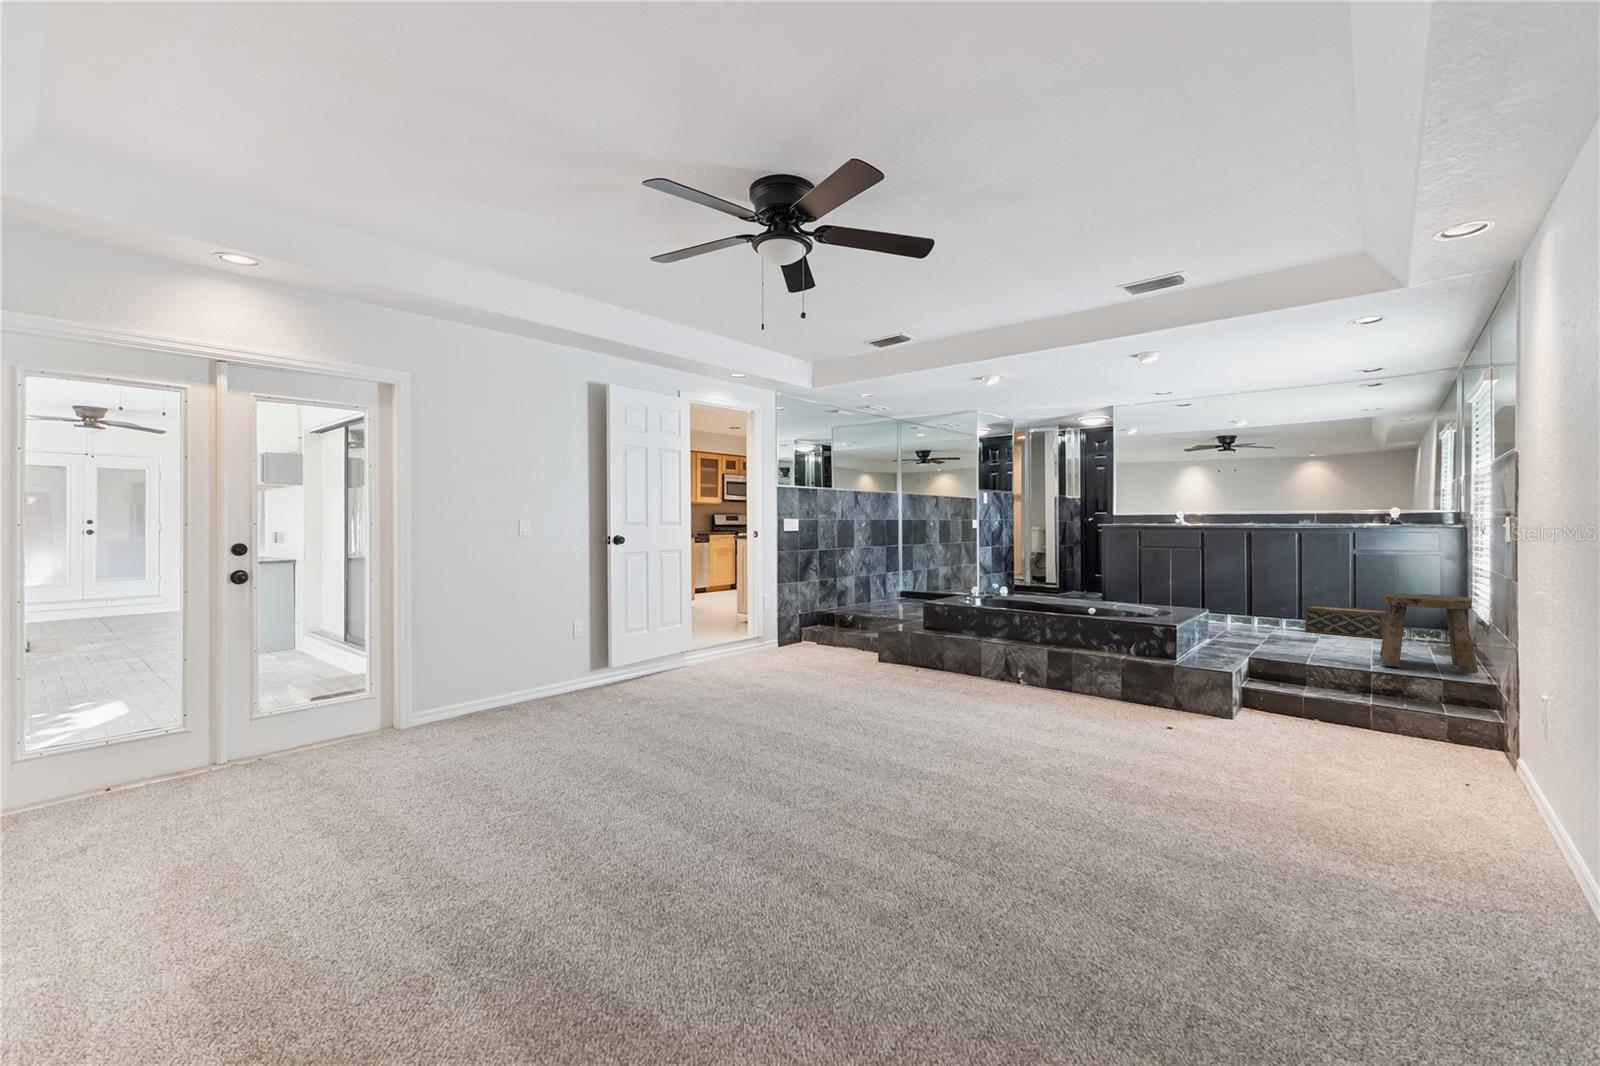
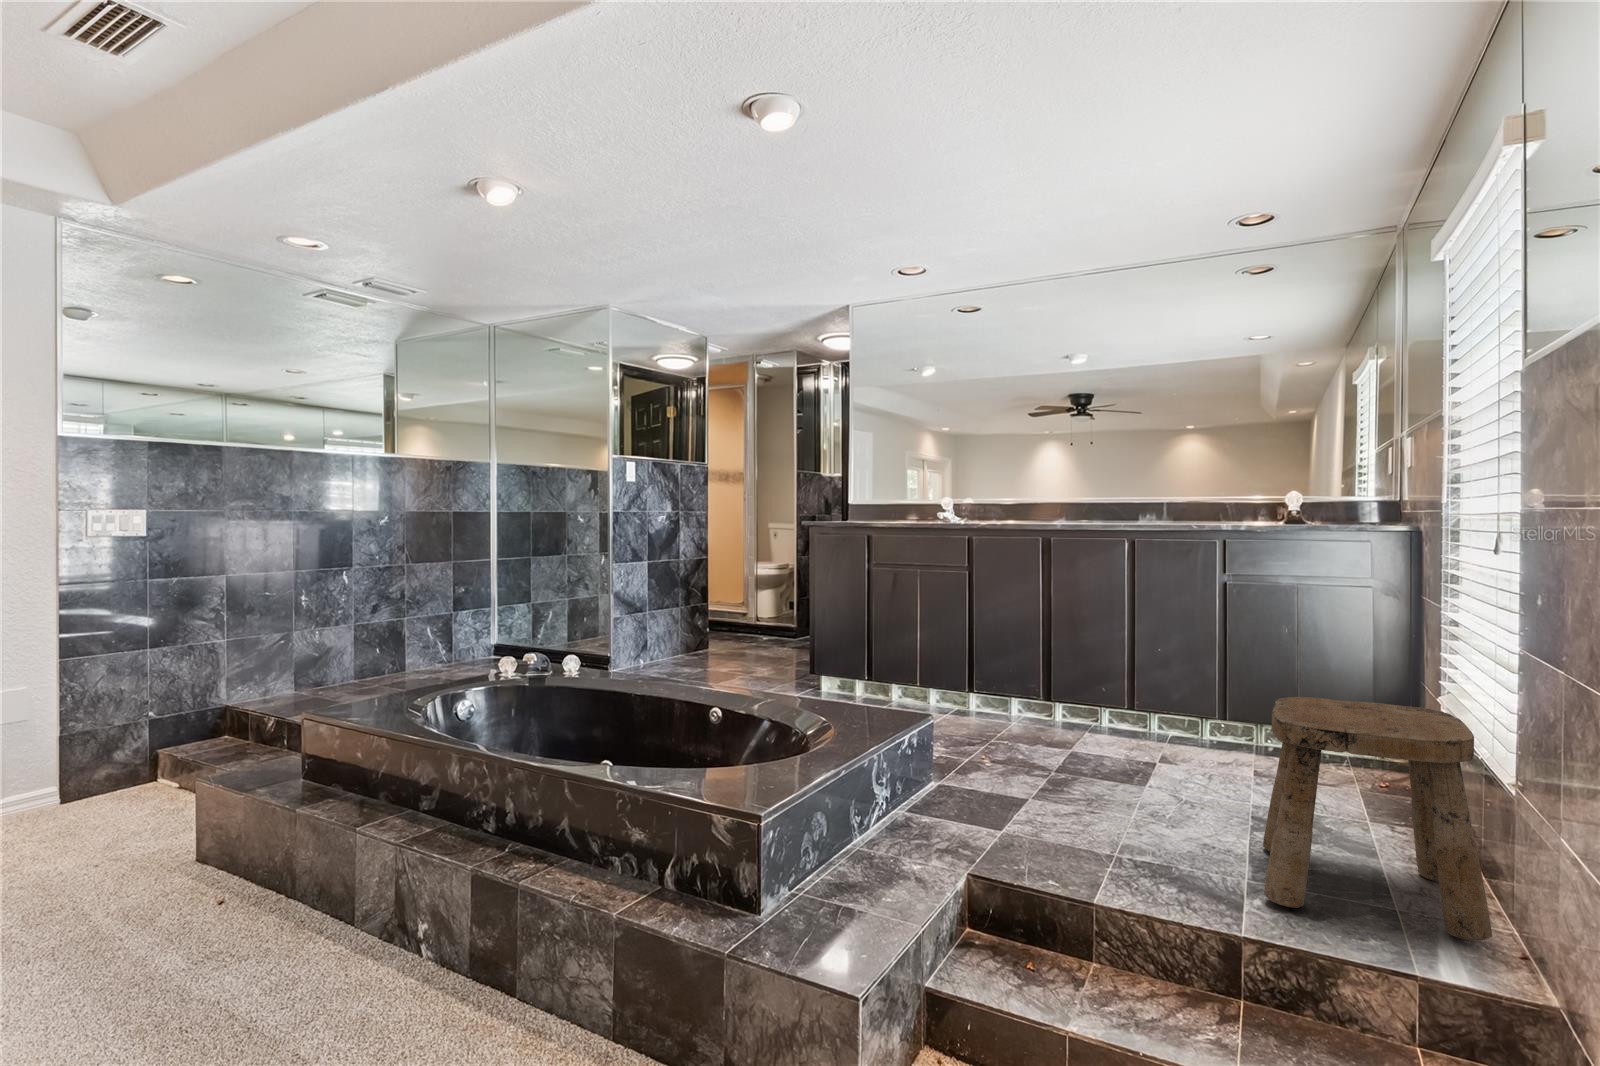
woven basket: present [1305,605,1388,638] -> none [1135,683,1283,761]

